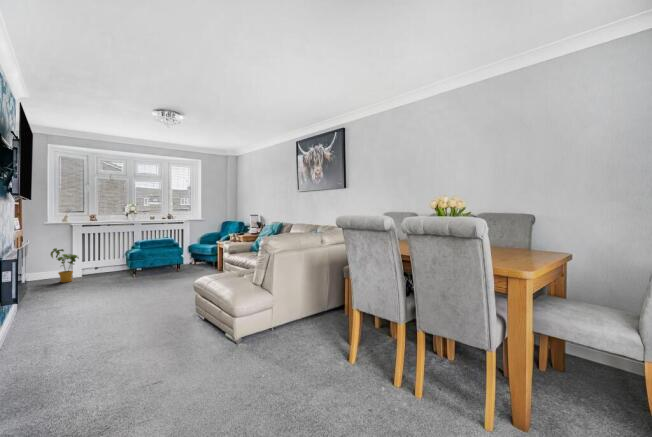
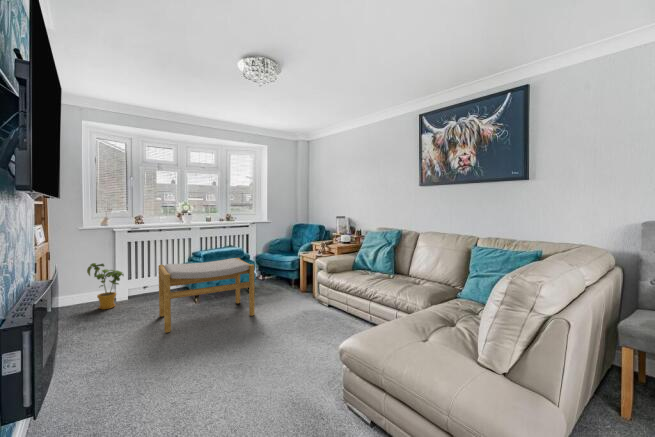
footstool: none [103,245,174,294] -> present [158,258,255,333]

